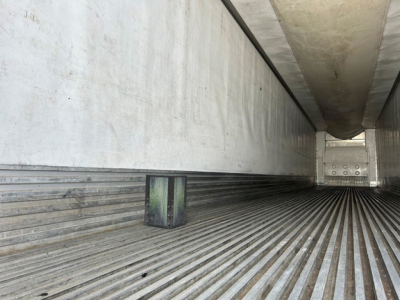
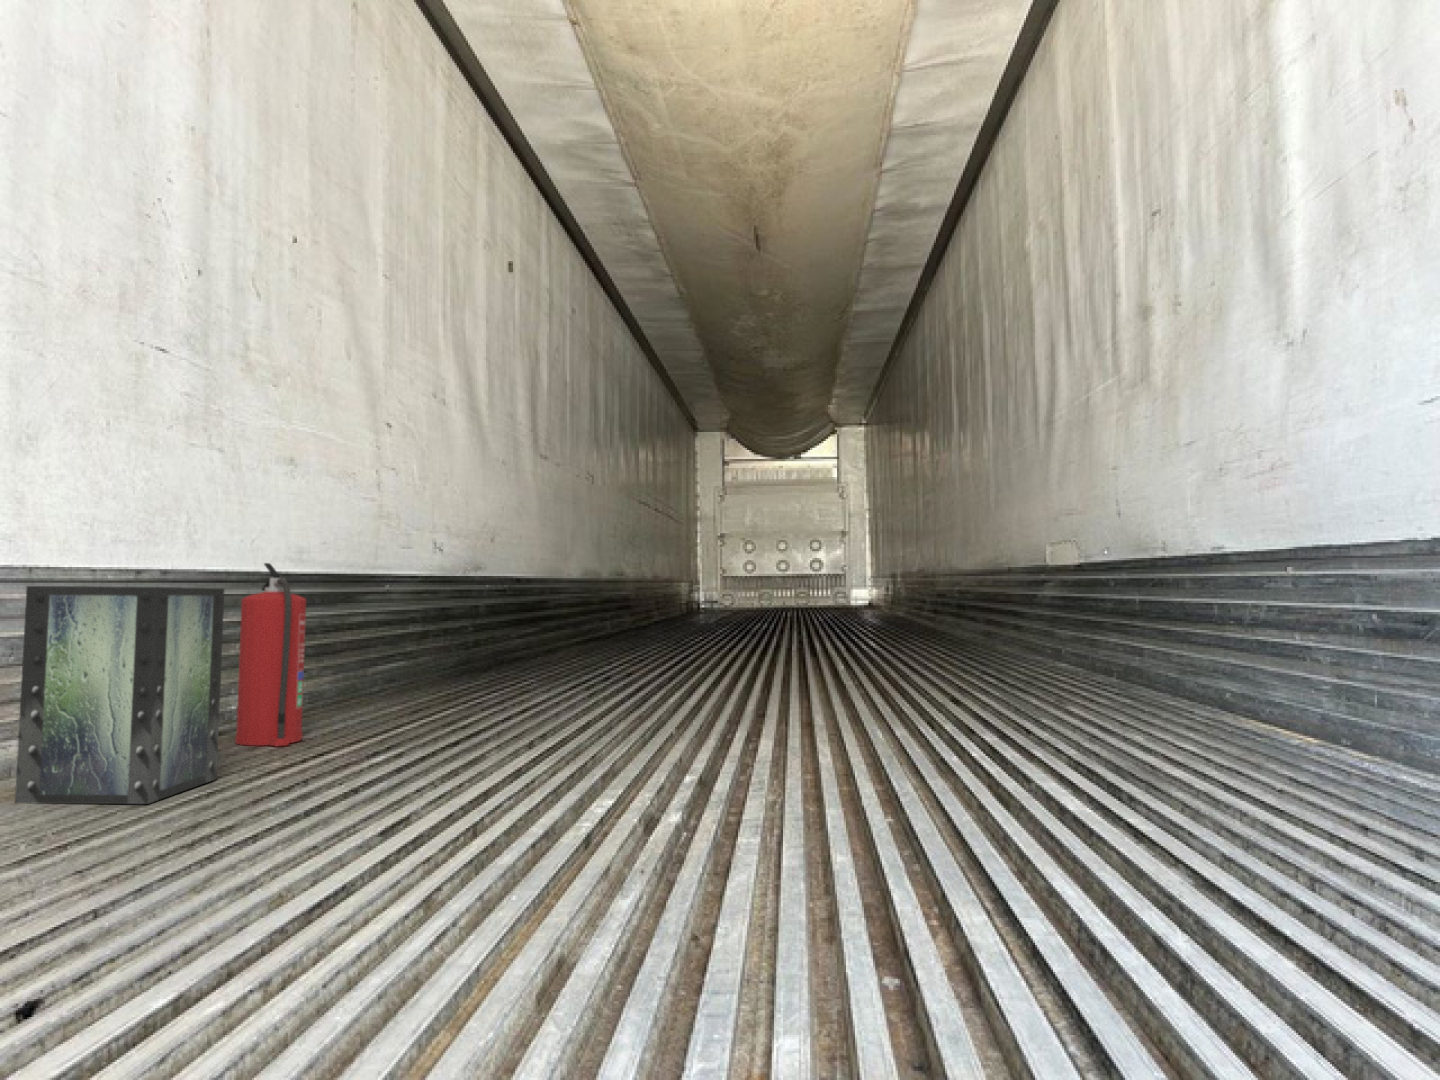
fire extinguisher: none [191,167,207,216] -> present [235,563,306,746]

